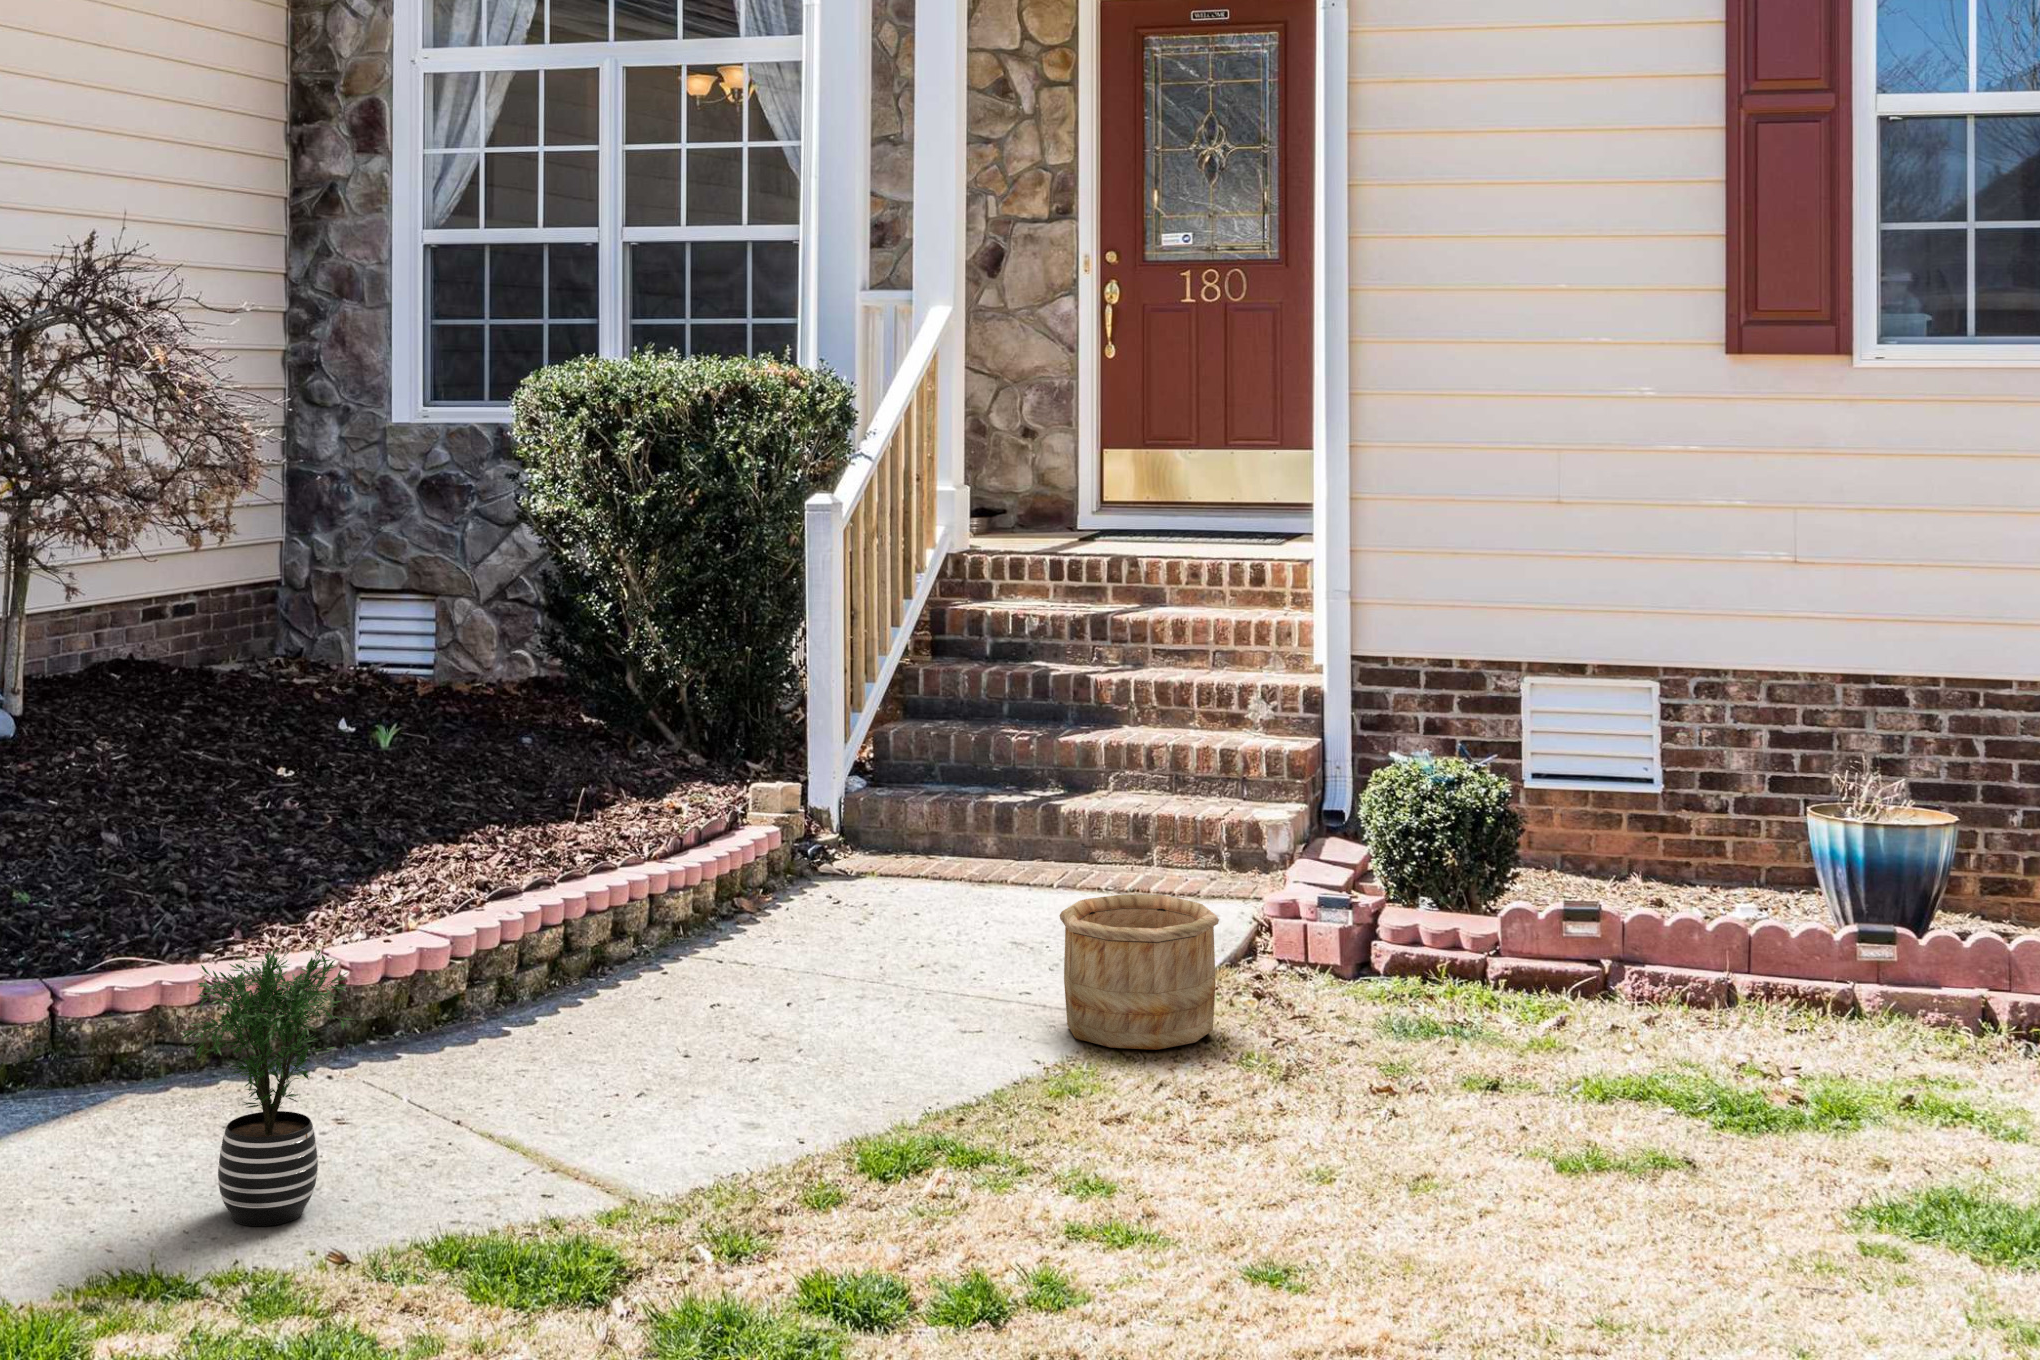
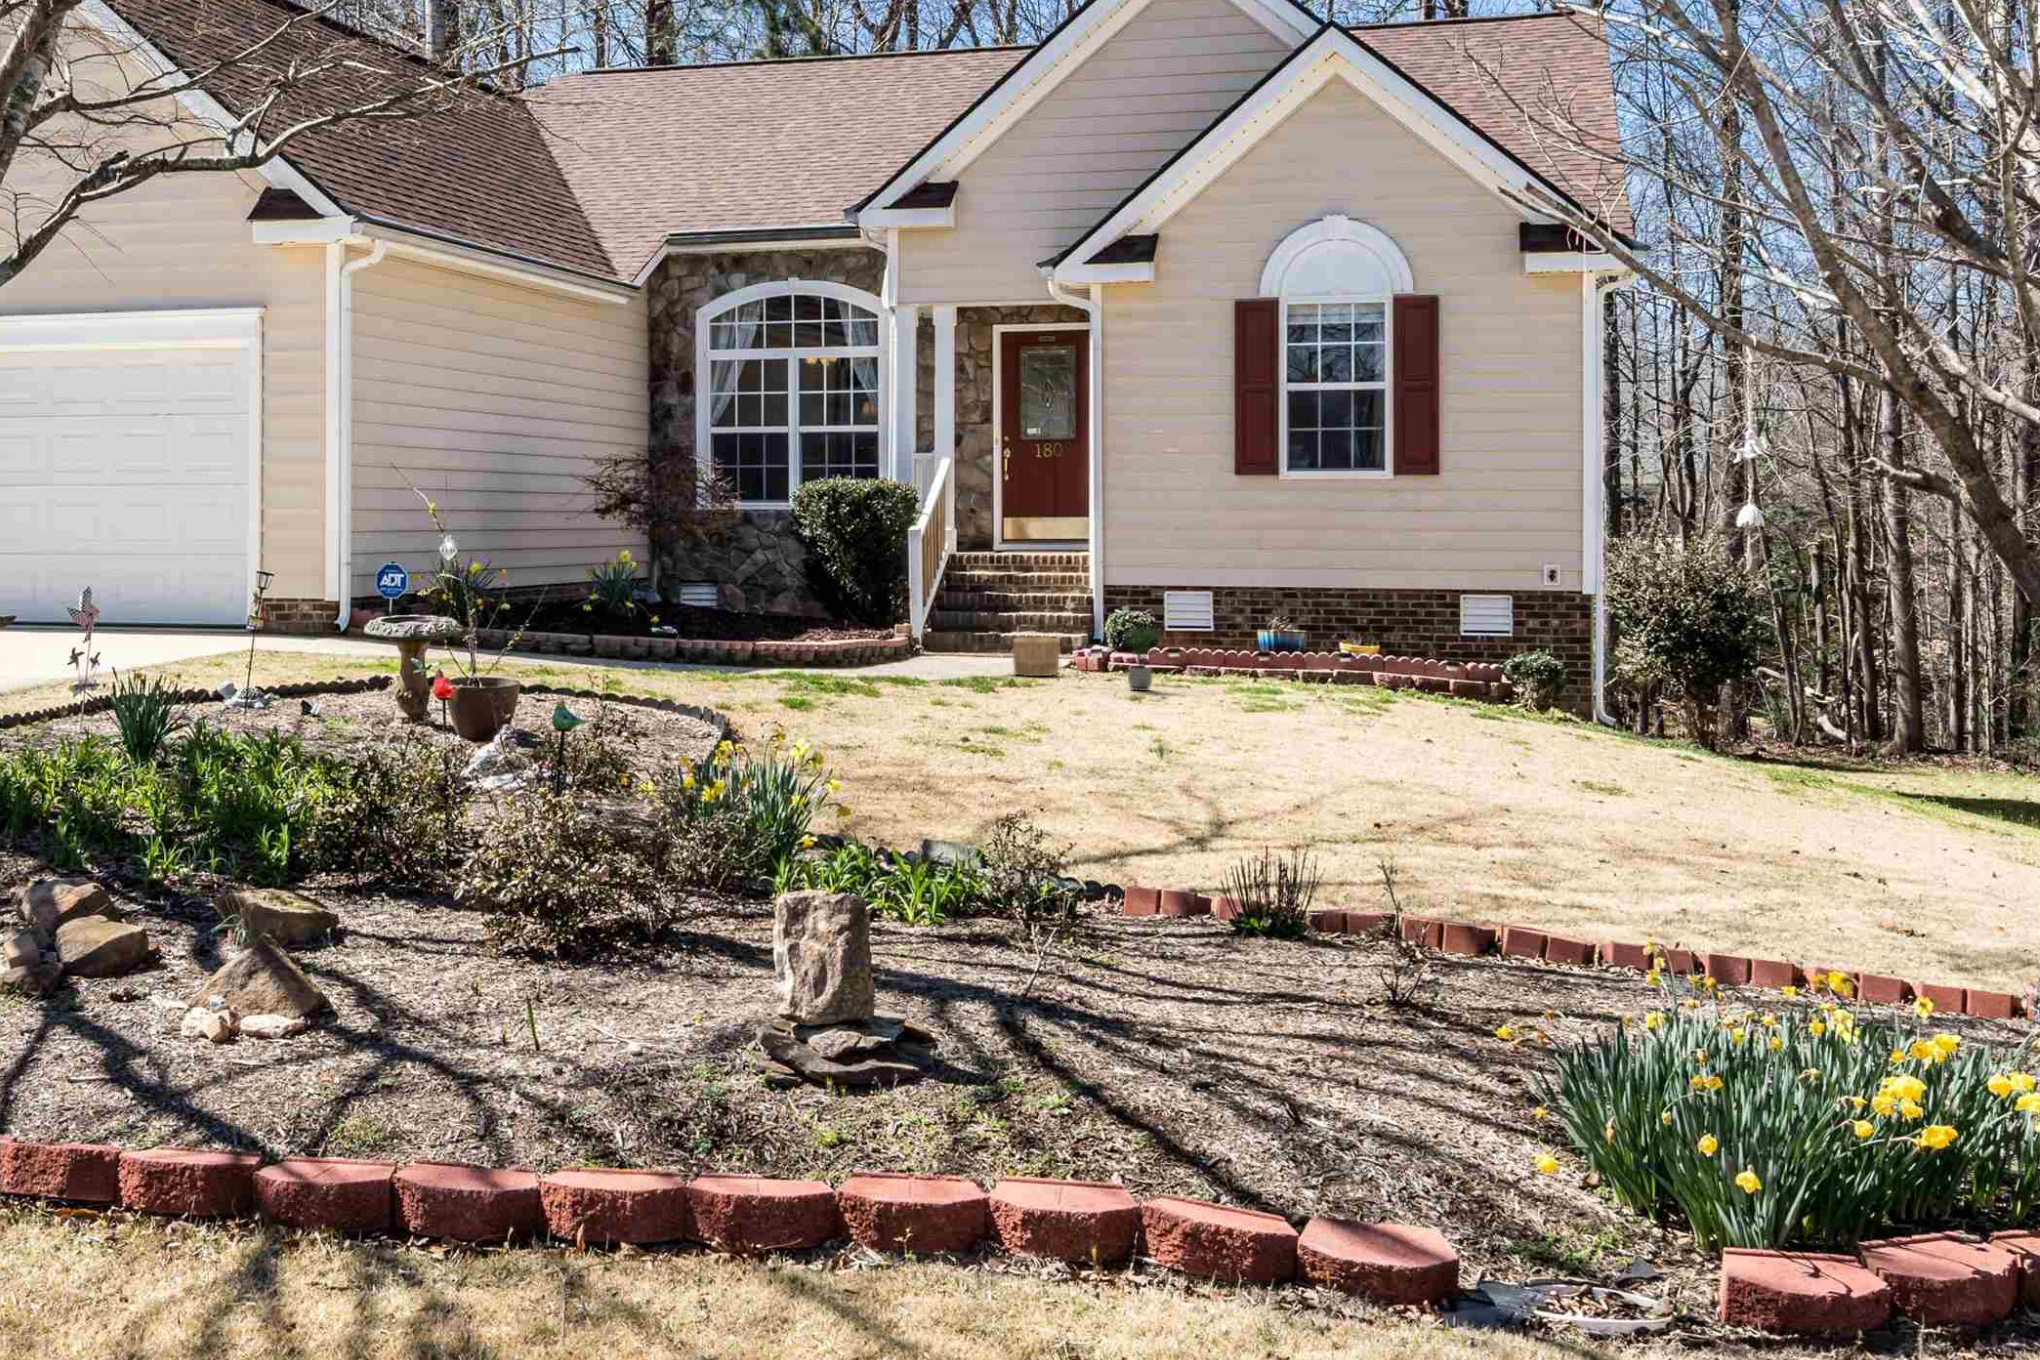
potted plant: present [181,948,353,1226] -> present [1124,627,1159,691]

